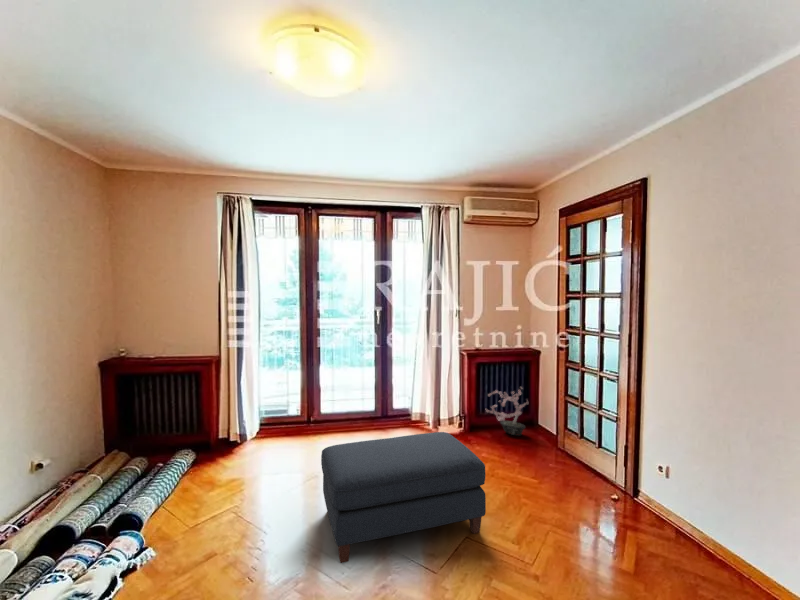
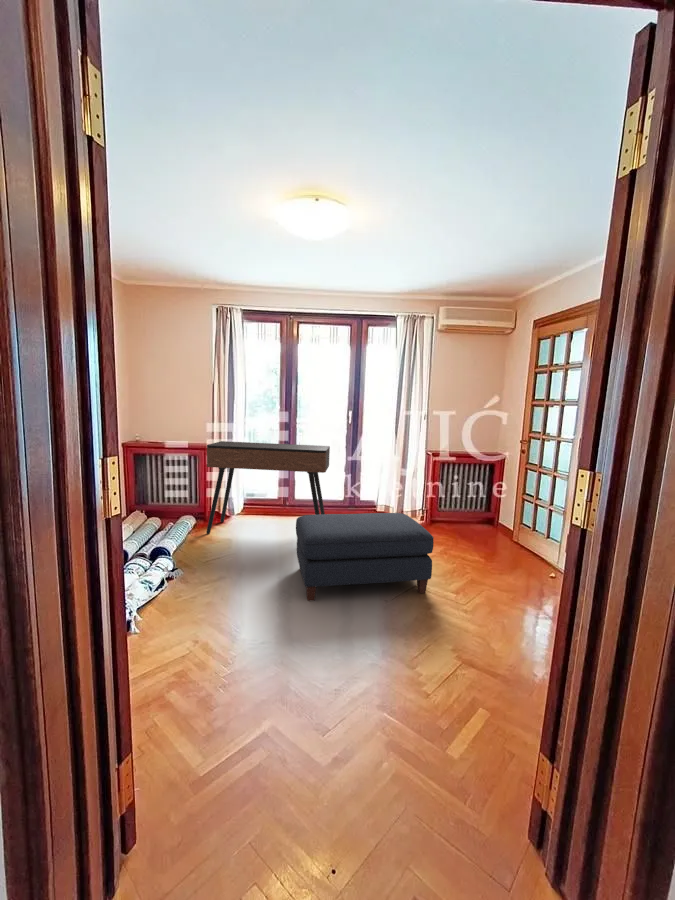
console table: none [210,352,356,469] -> present [206,441,330,534]
potted plant: present [486,390,528,436] -> none [445,486,488,531]

